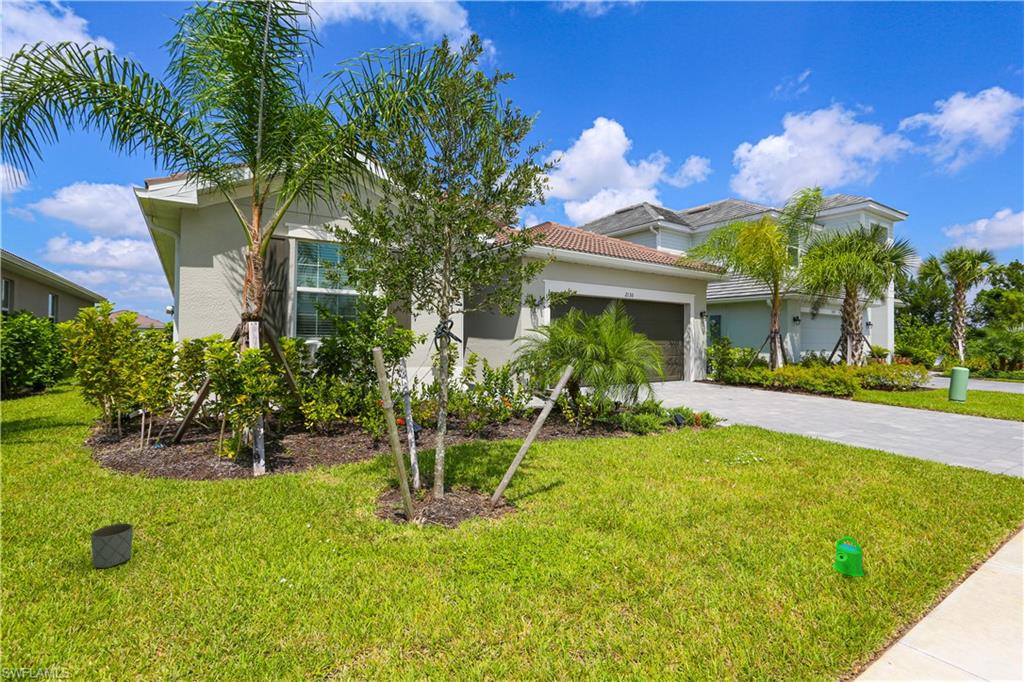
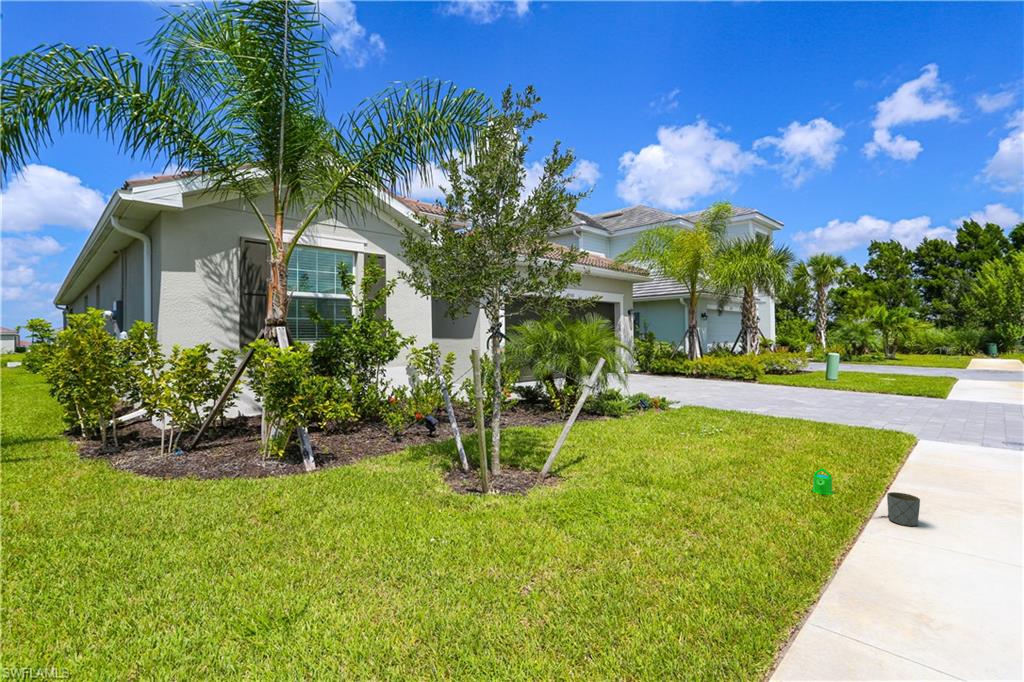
planter: present [91,523,133,568] -> present [887,492,920,526]

